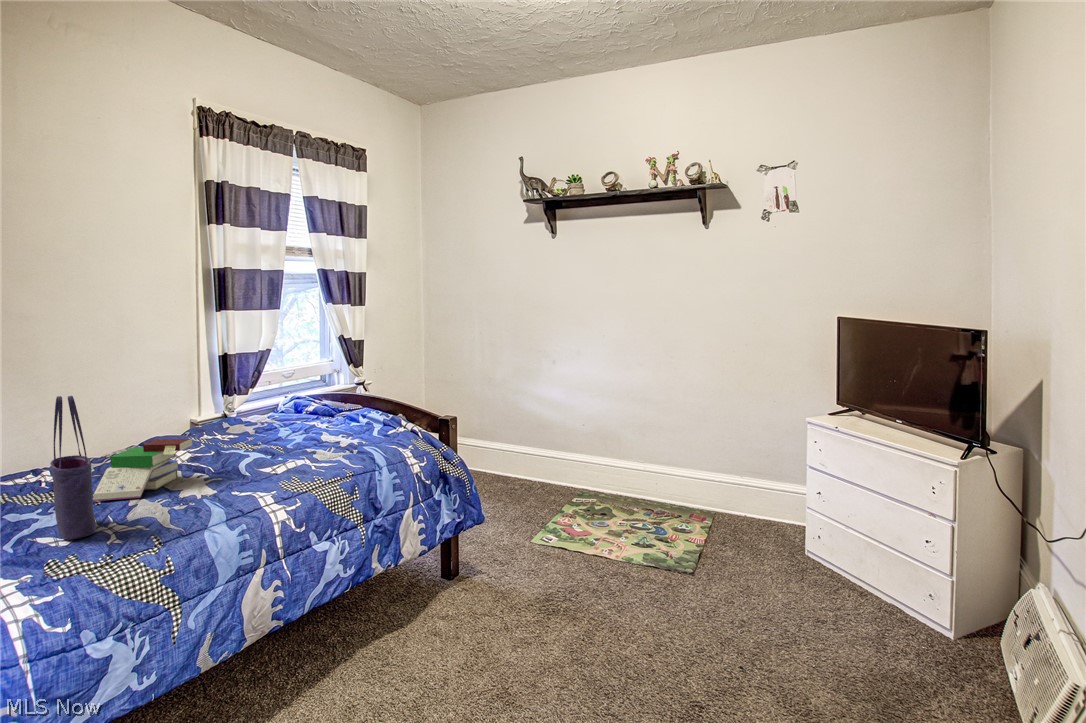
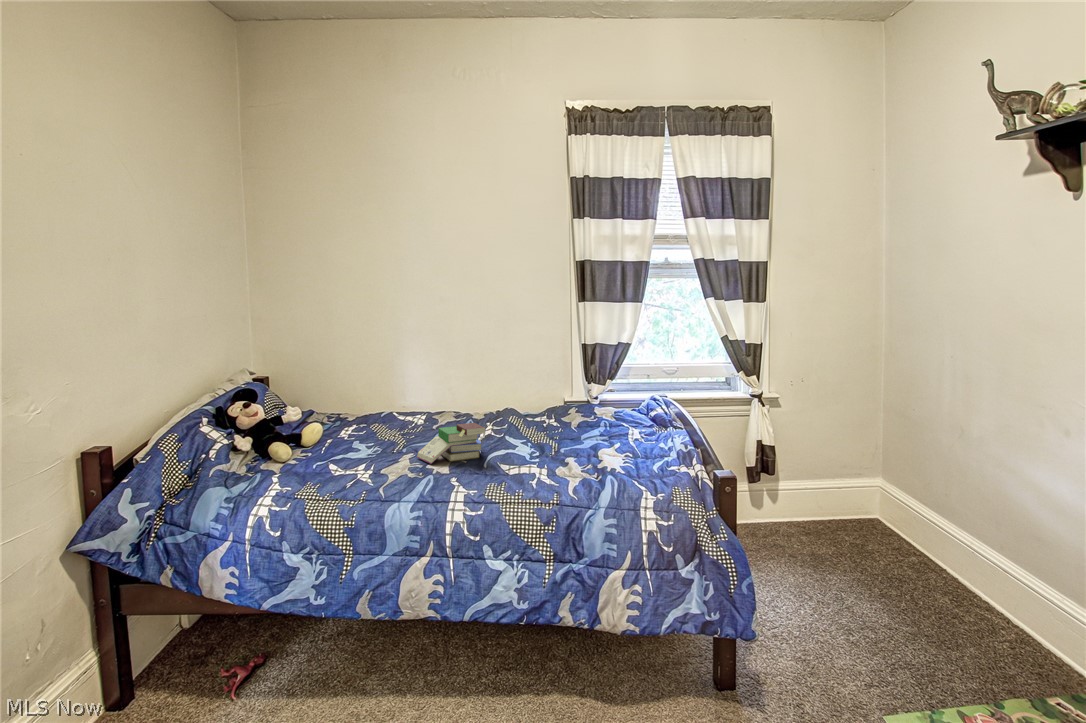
tote bag: present [50,396,96,540] -> none [345,377,384,479]

